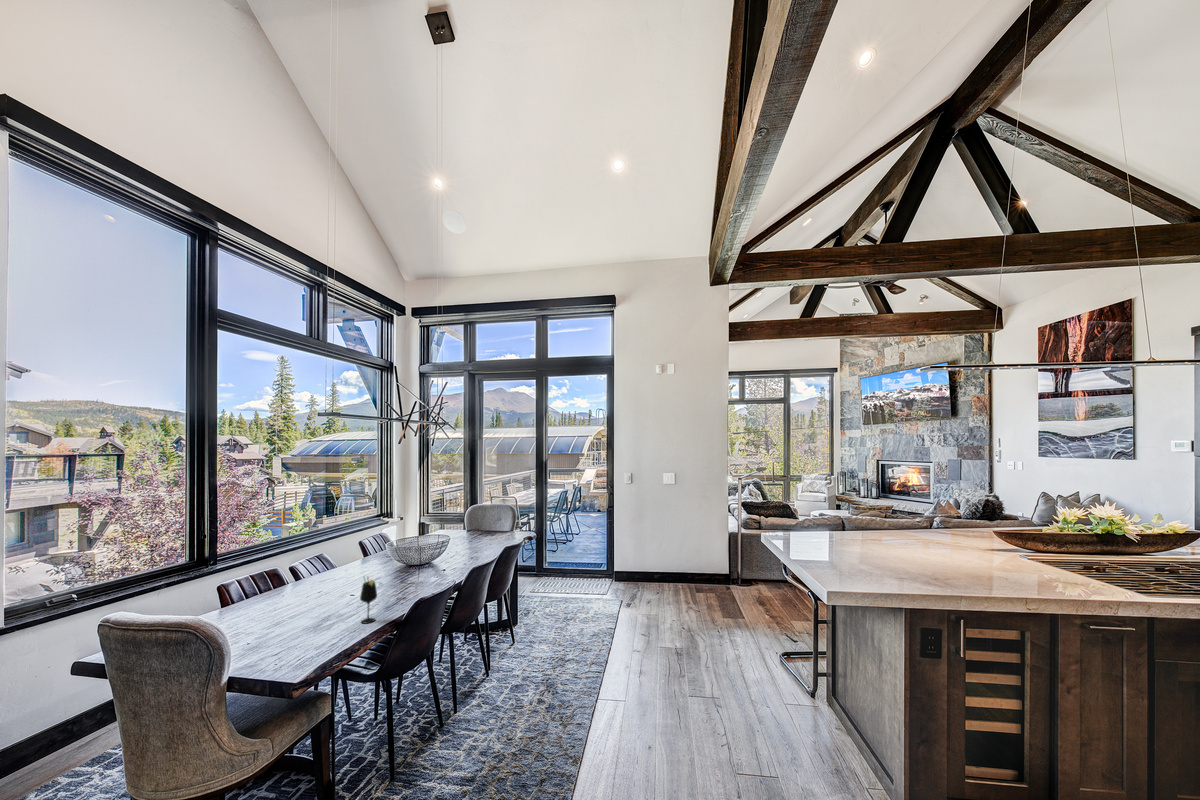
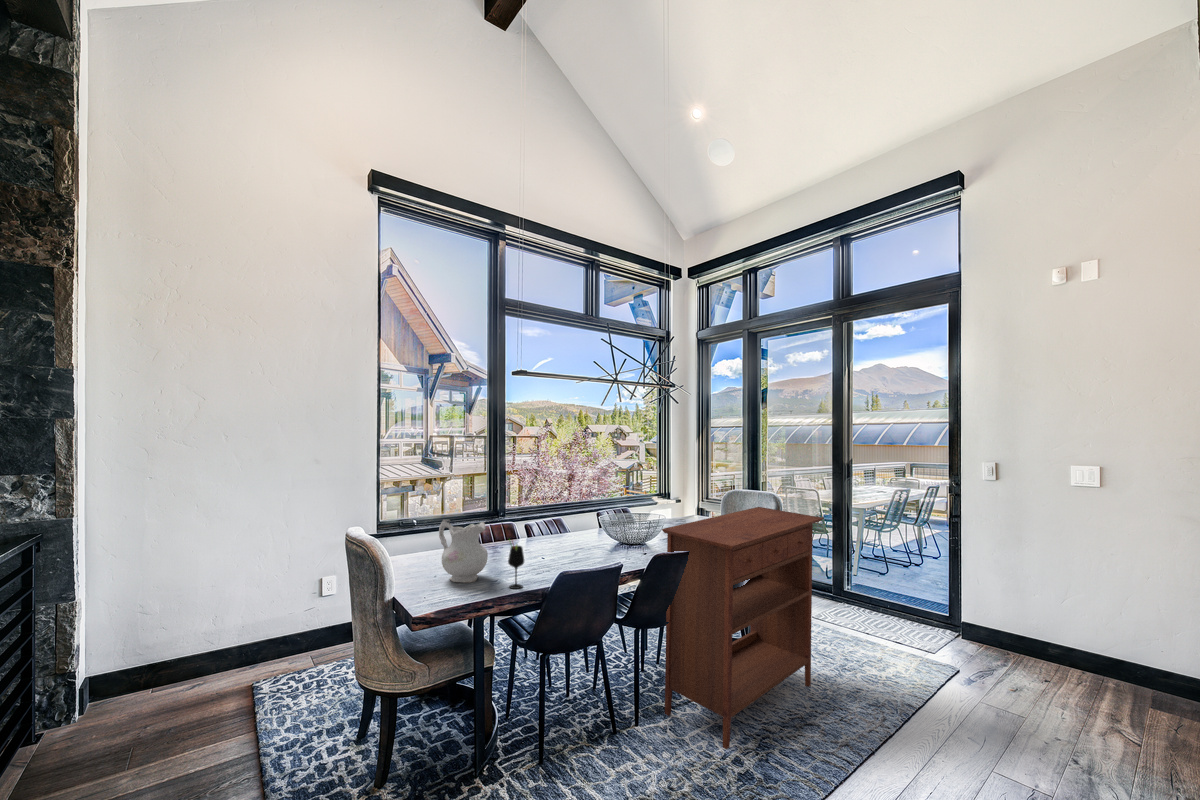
console table: none [470,513,563,700] -> present [662,507,824,749]
ceramic pitcher: none [264,567,327,637] -> present [439,519,488,583]

